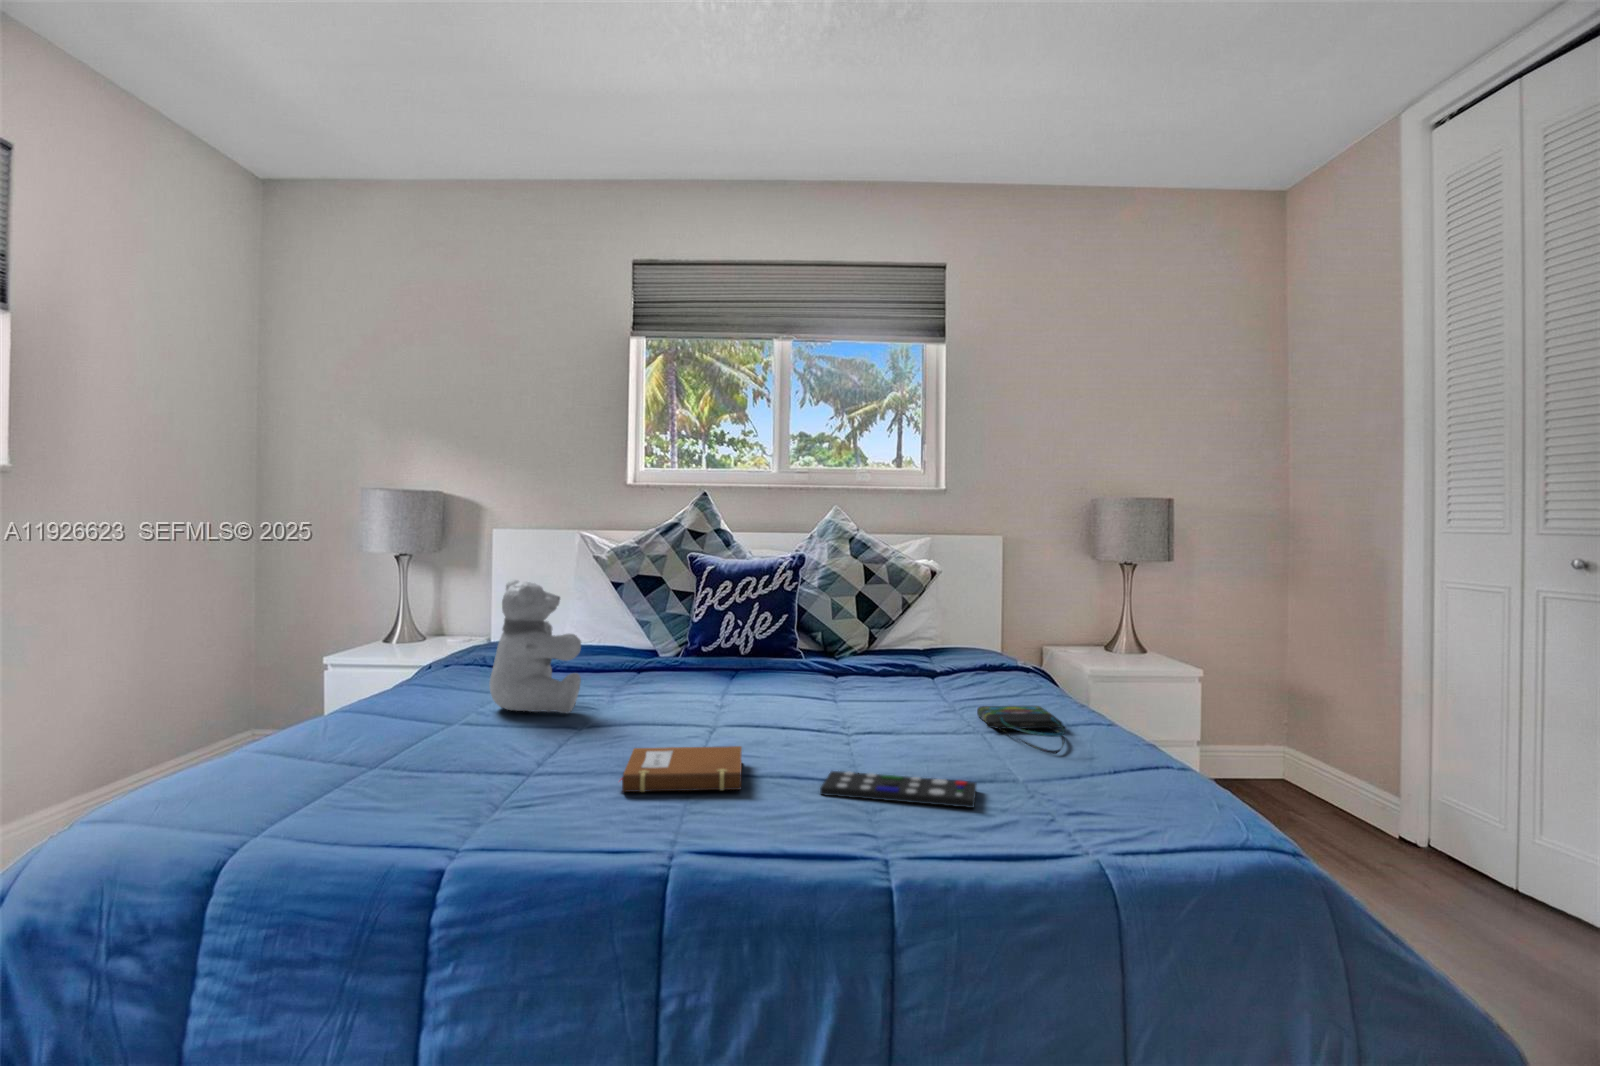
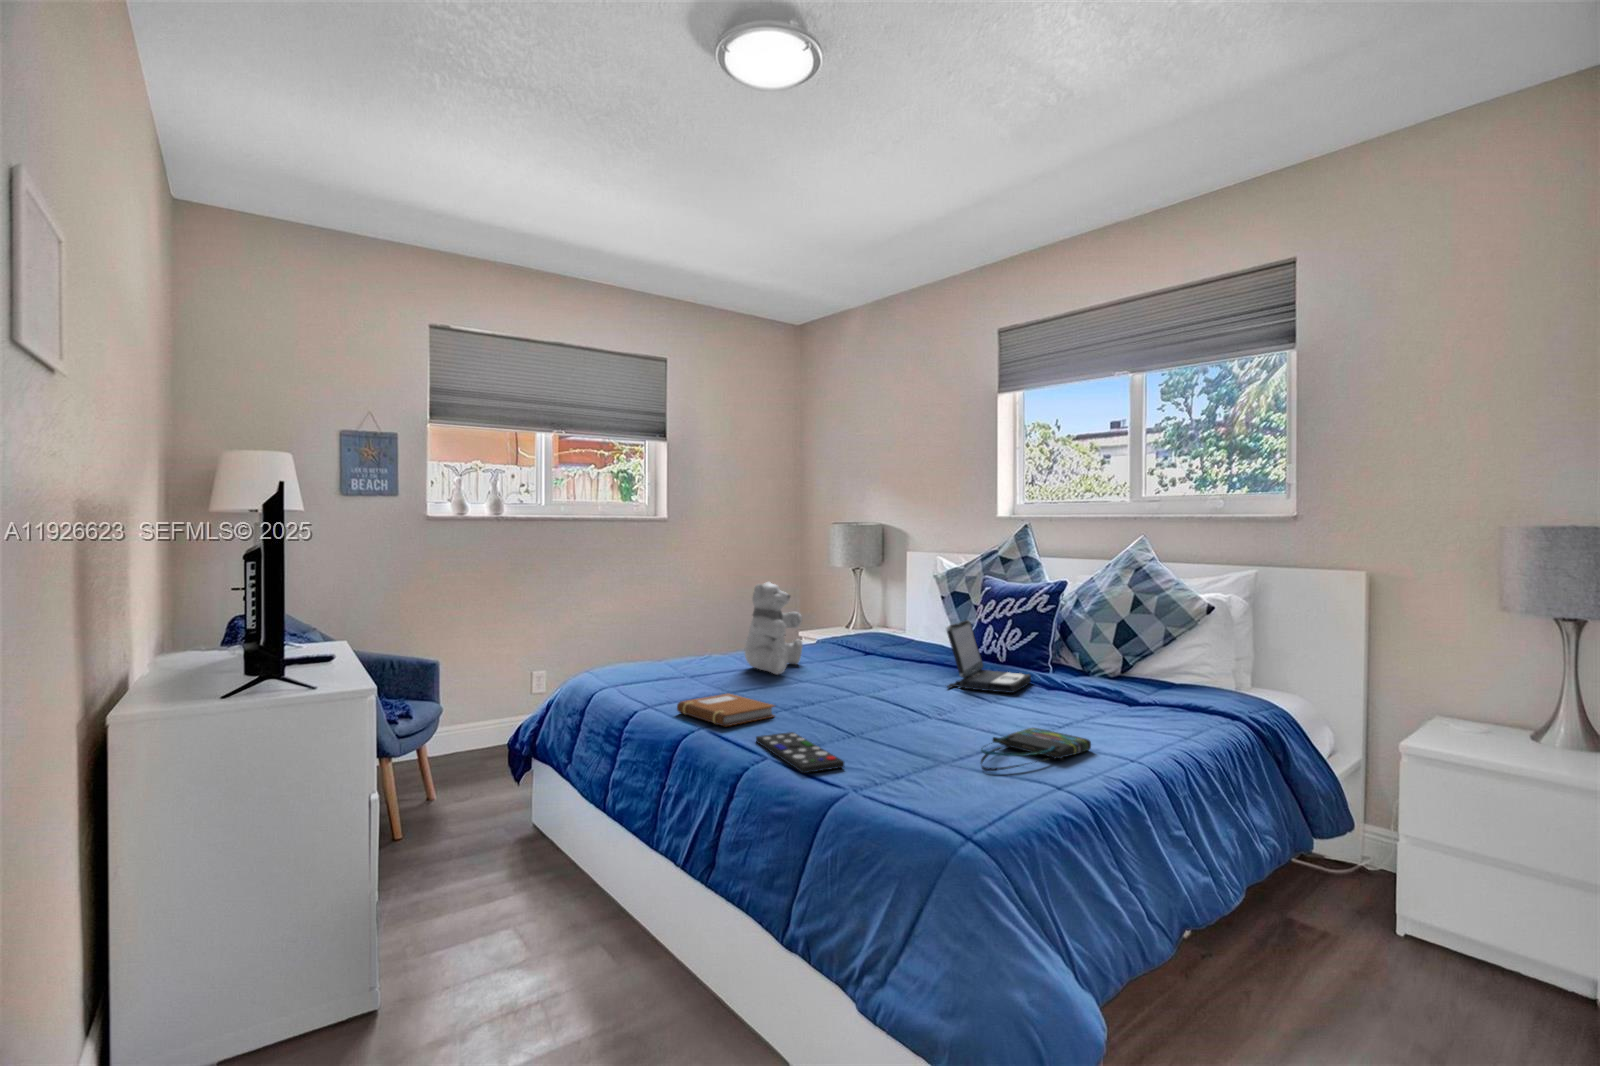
laptop: none [753,608,848,688] -> present [946,620,1031,693]

